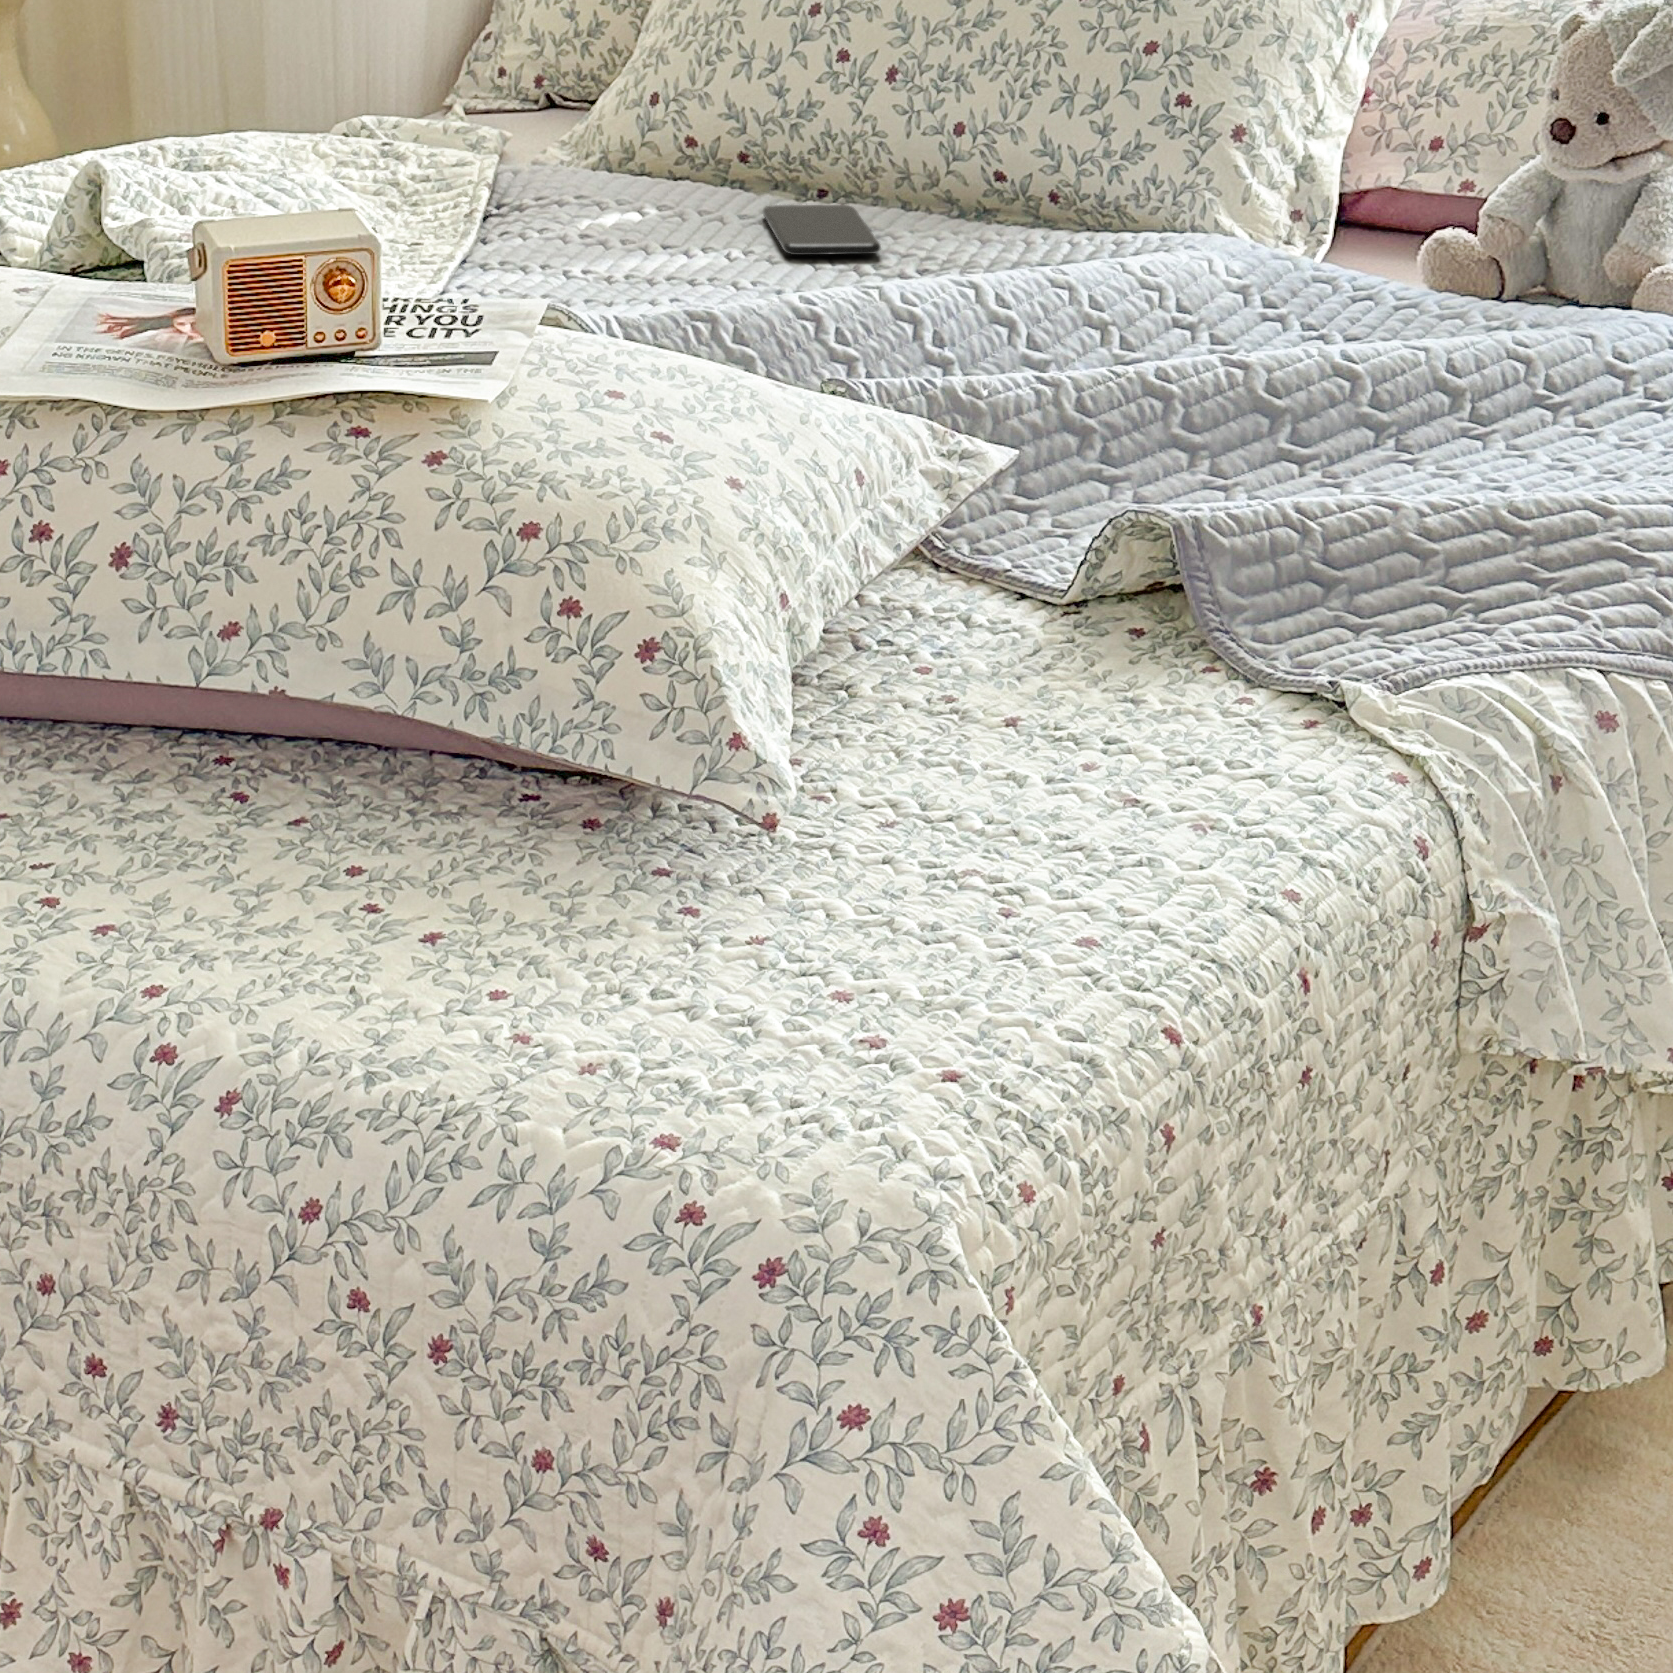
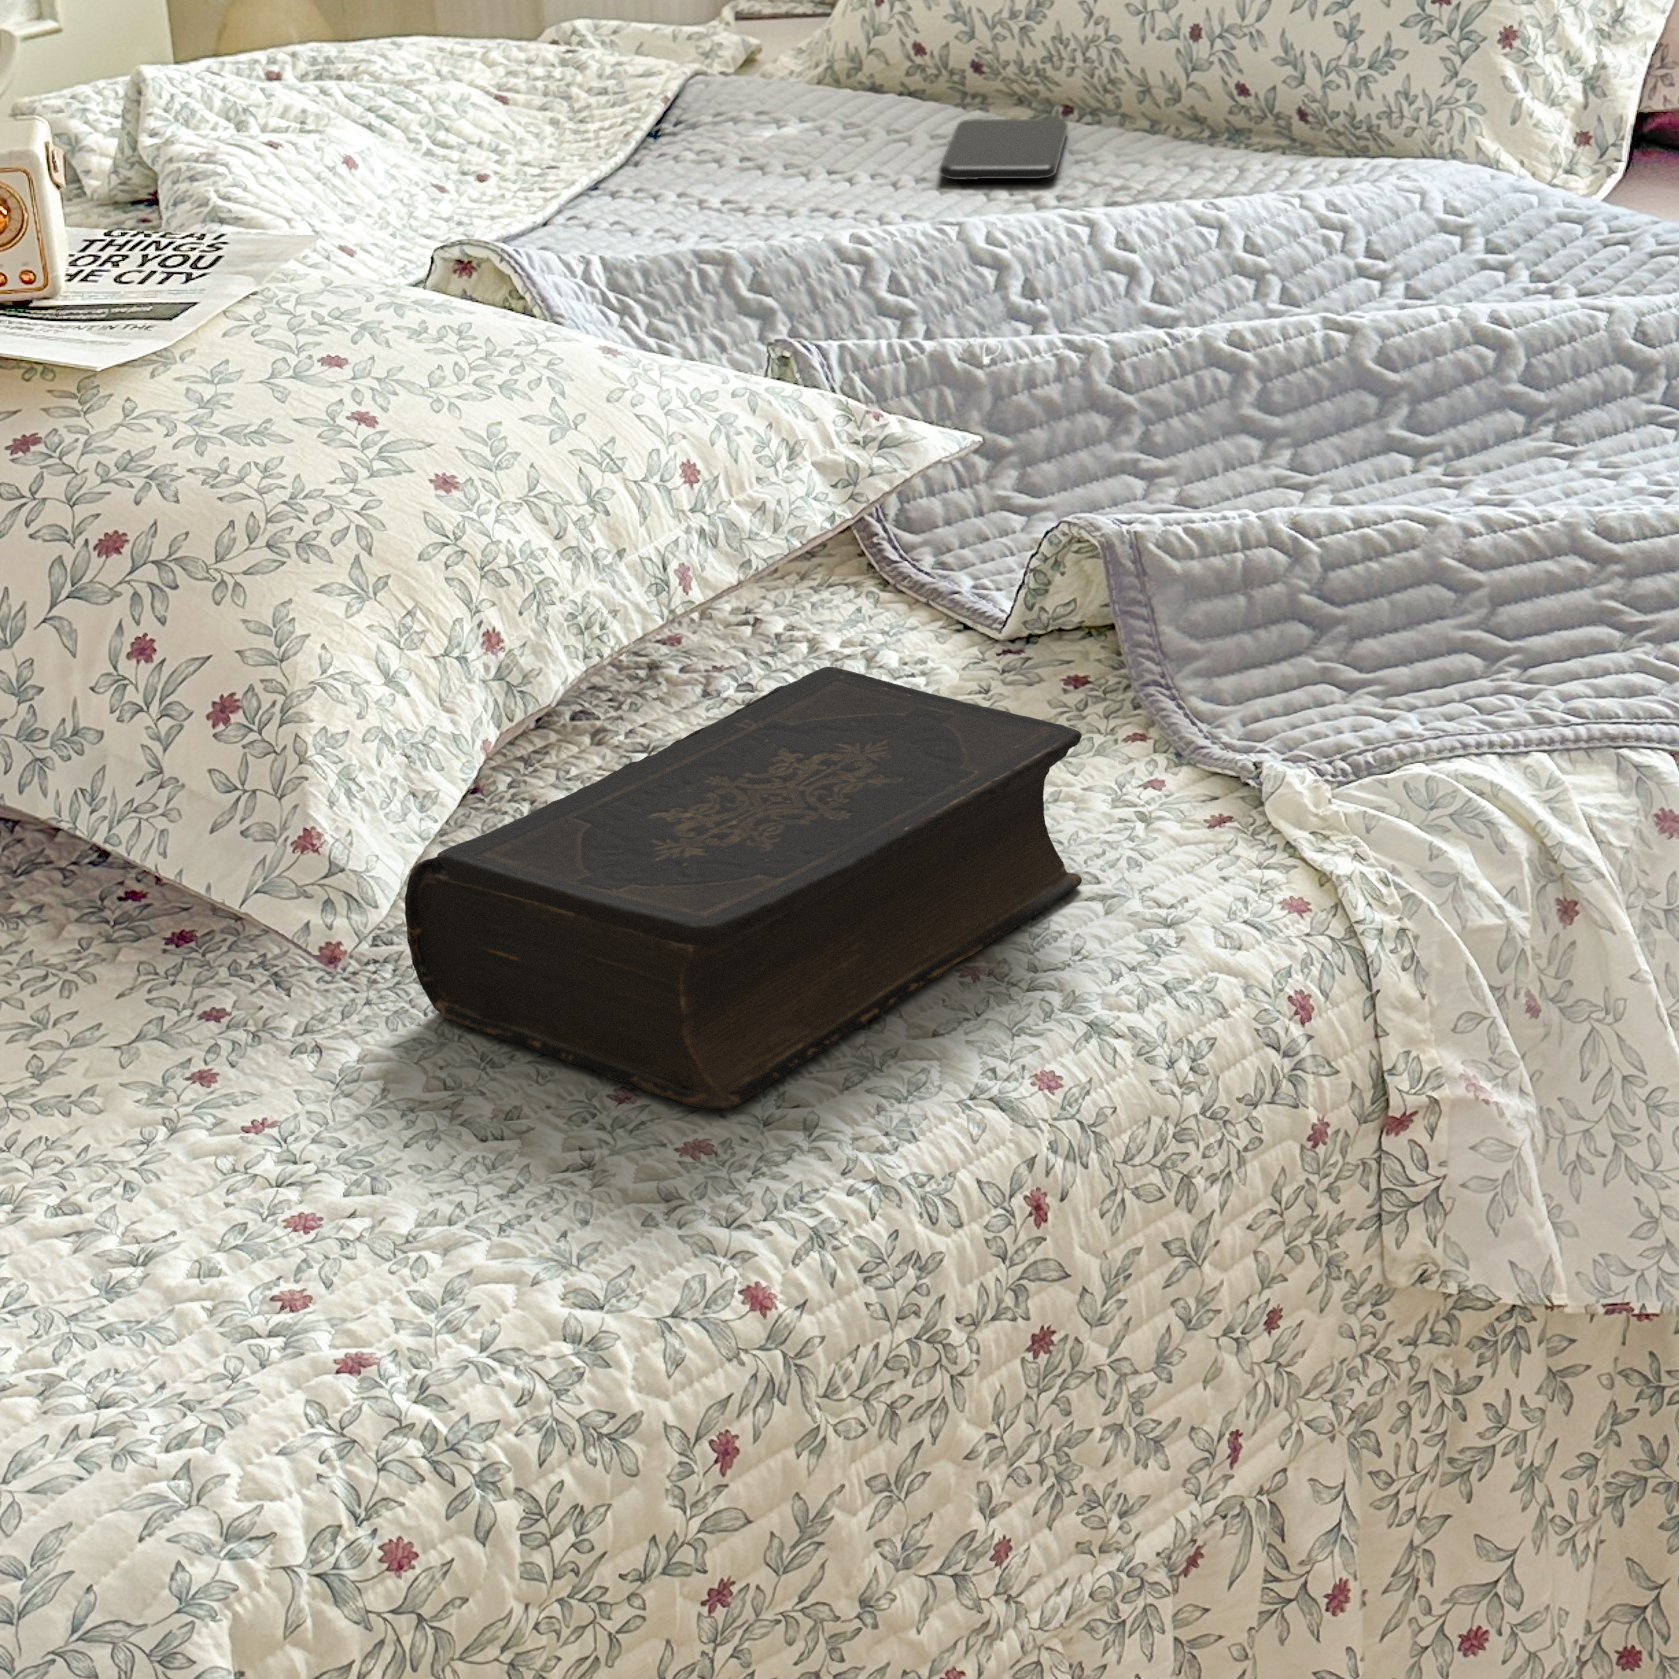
book: none [825,616,1255,915] -> present [405,667,1082,1109]

